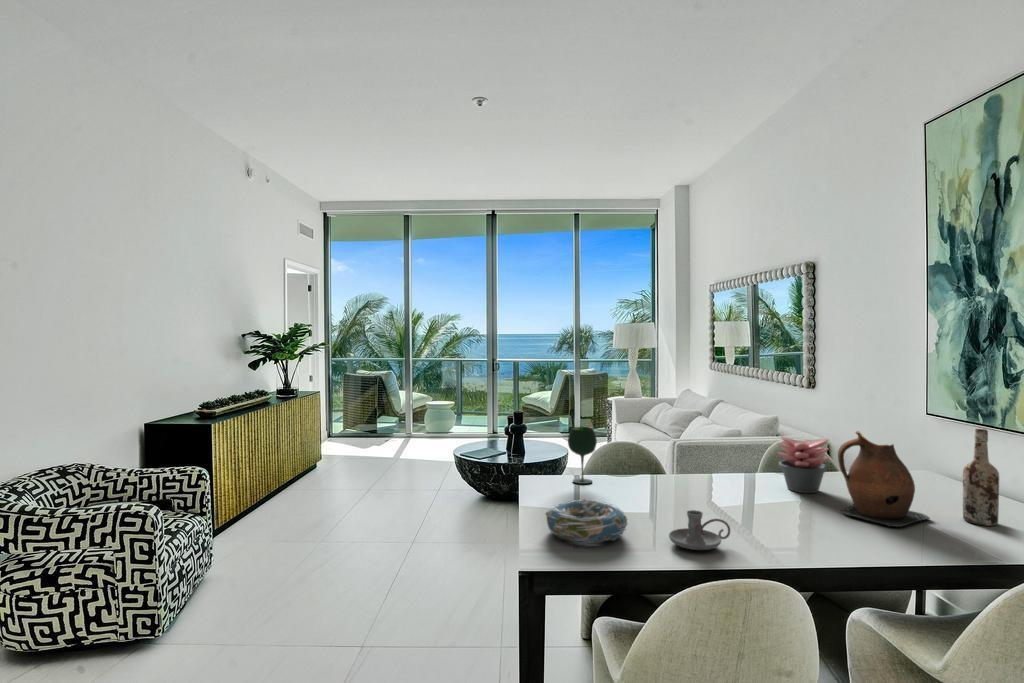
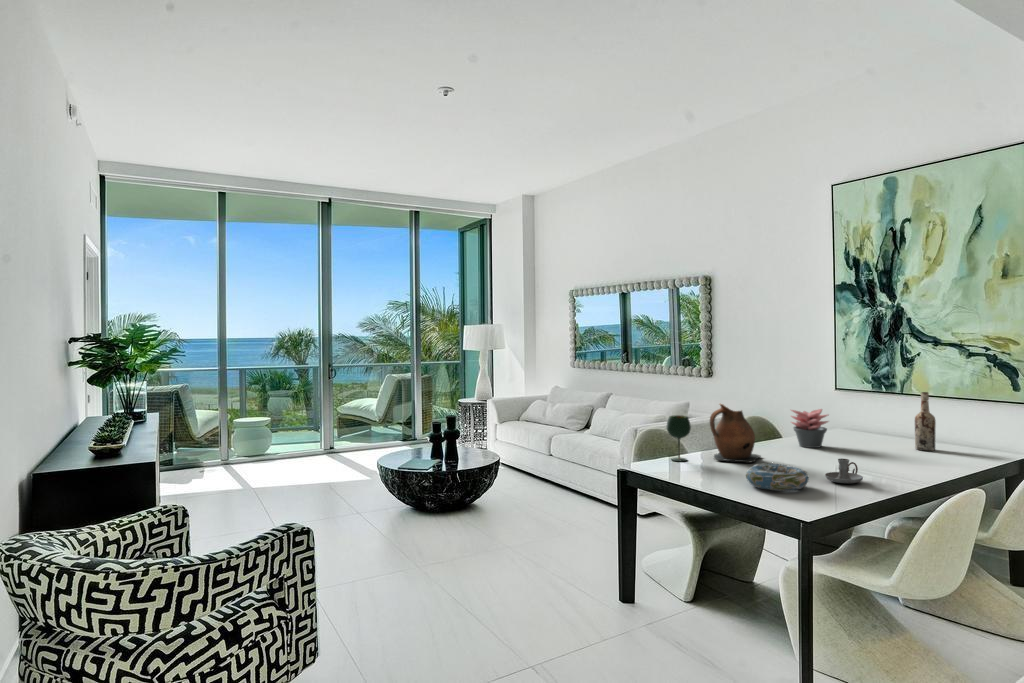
ceramic pitcher: present [838,431,930,527] -> present [710,404,760,463]

